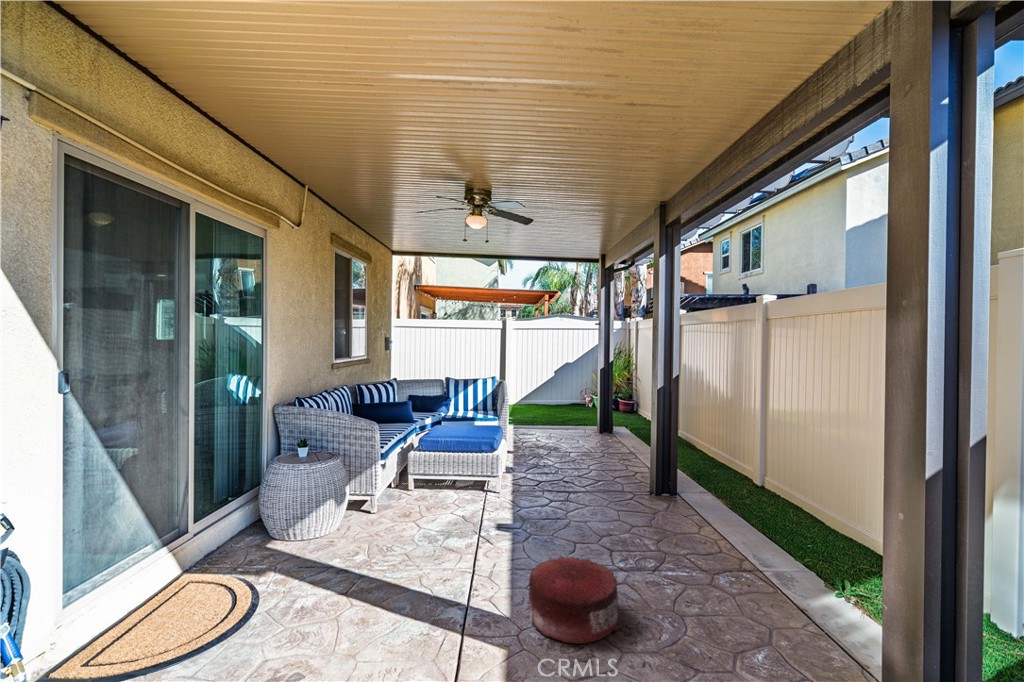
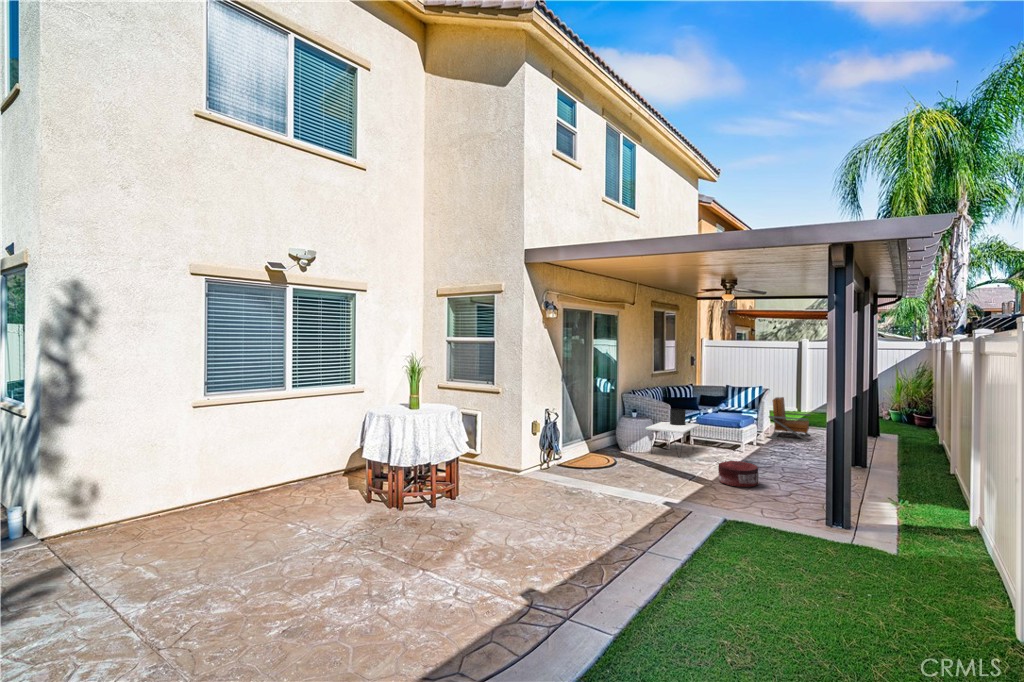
lounge chair: none [504,390,558,452] -> present [769,397,810,442]
side table: none [330,430,430,539] -> present [646,408,700,457]

